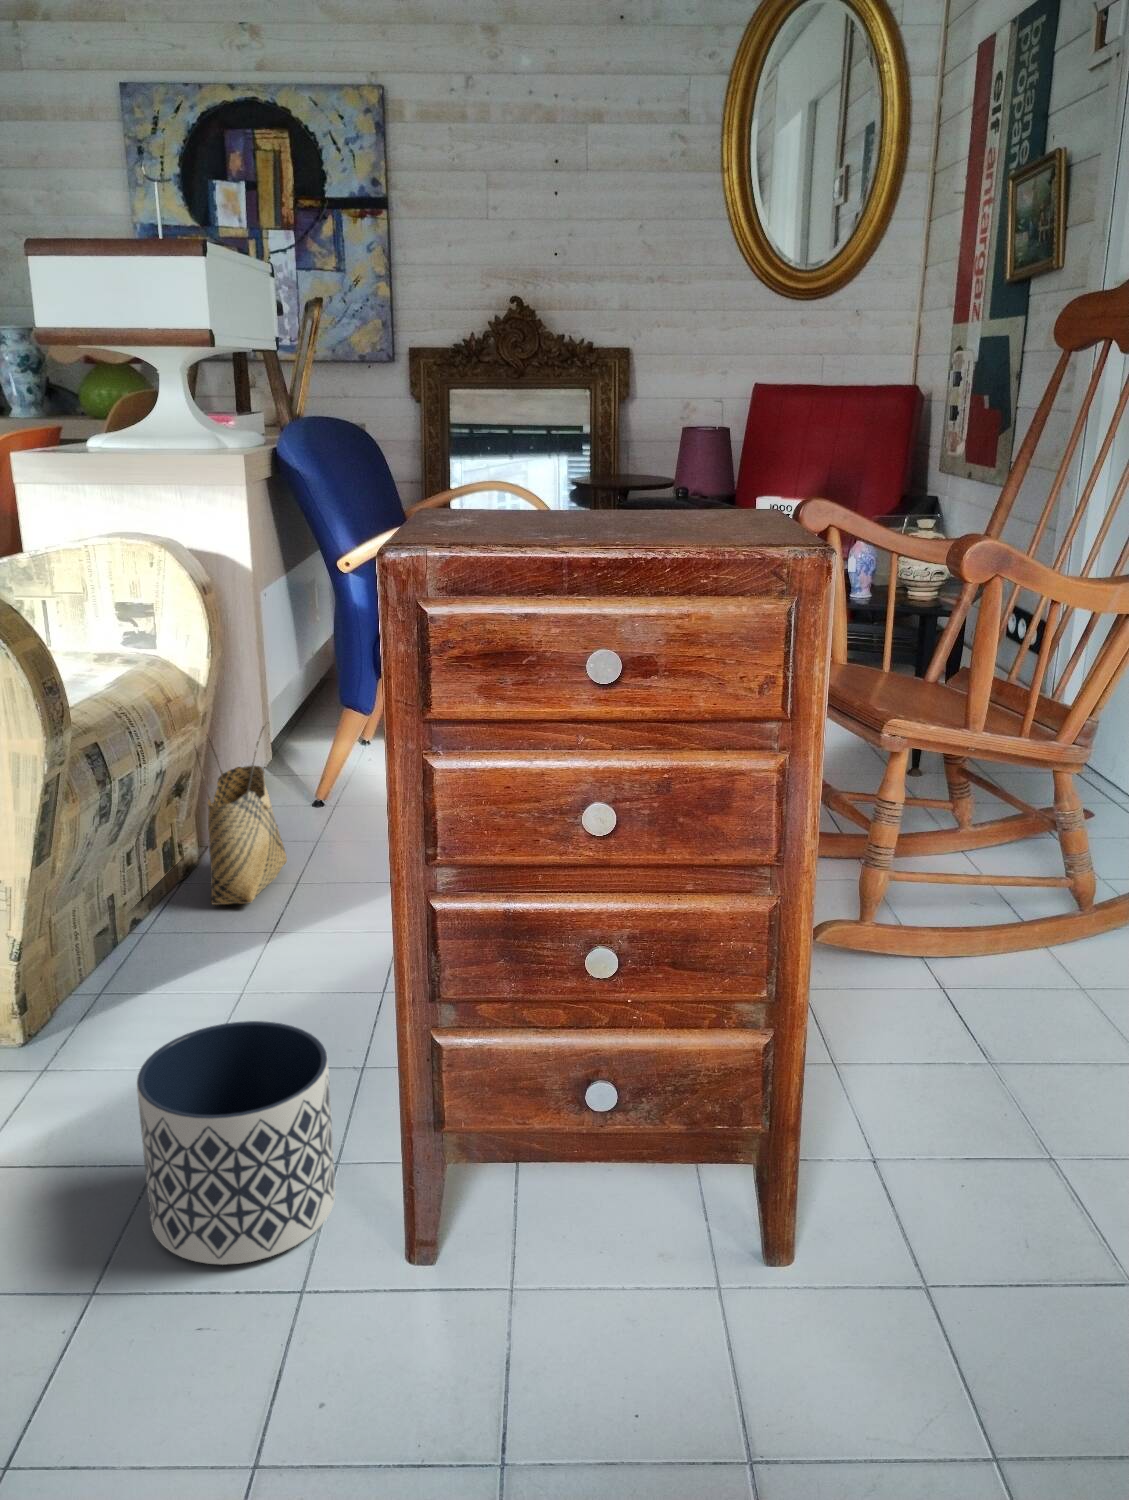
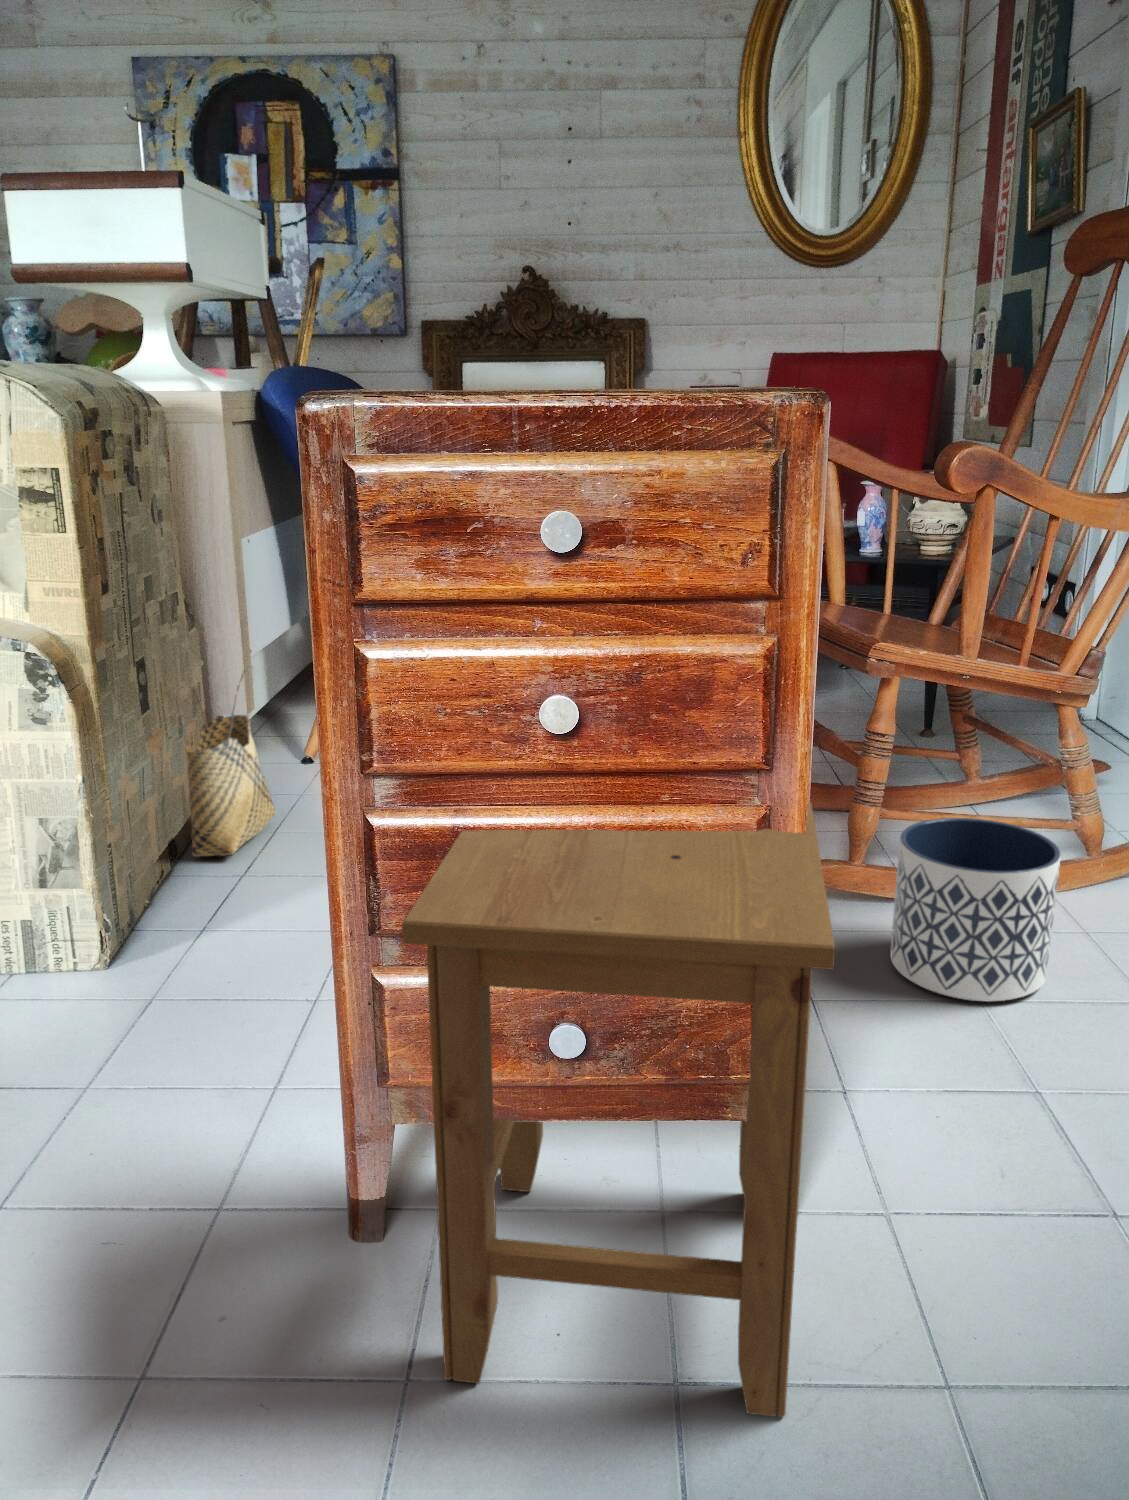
stool: none [477,871,840,1420] -> present [402,802,835,1417]
planter: present [137,1021,335,1265] -> present [890,818,1061,1002]

